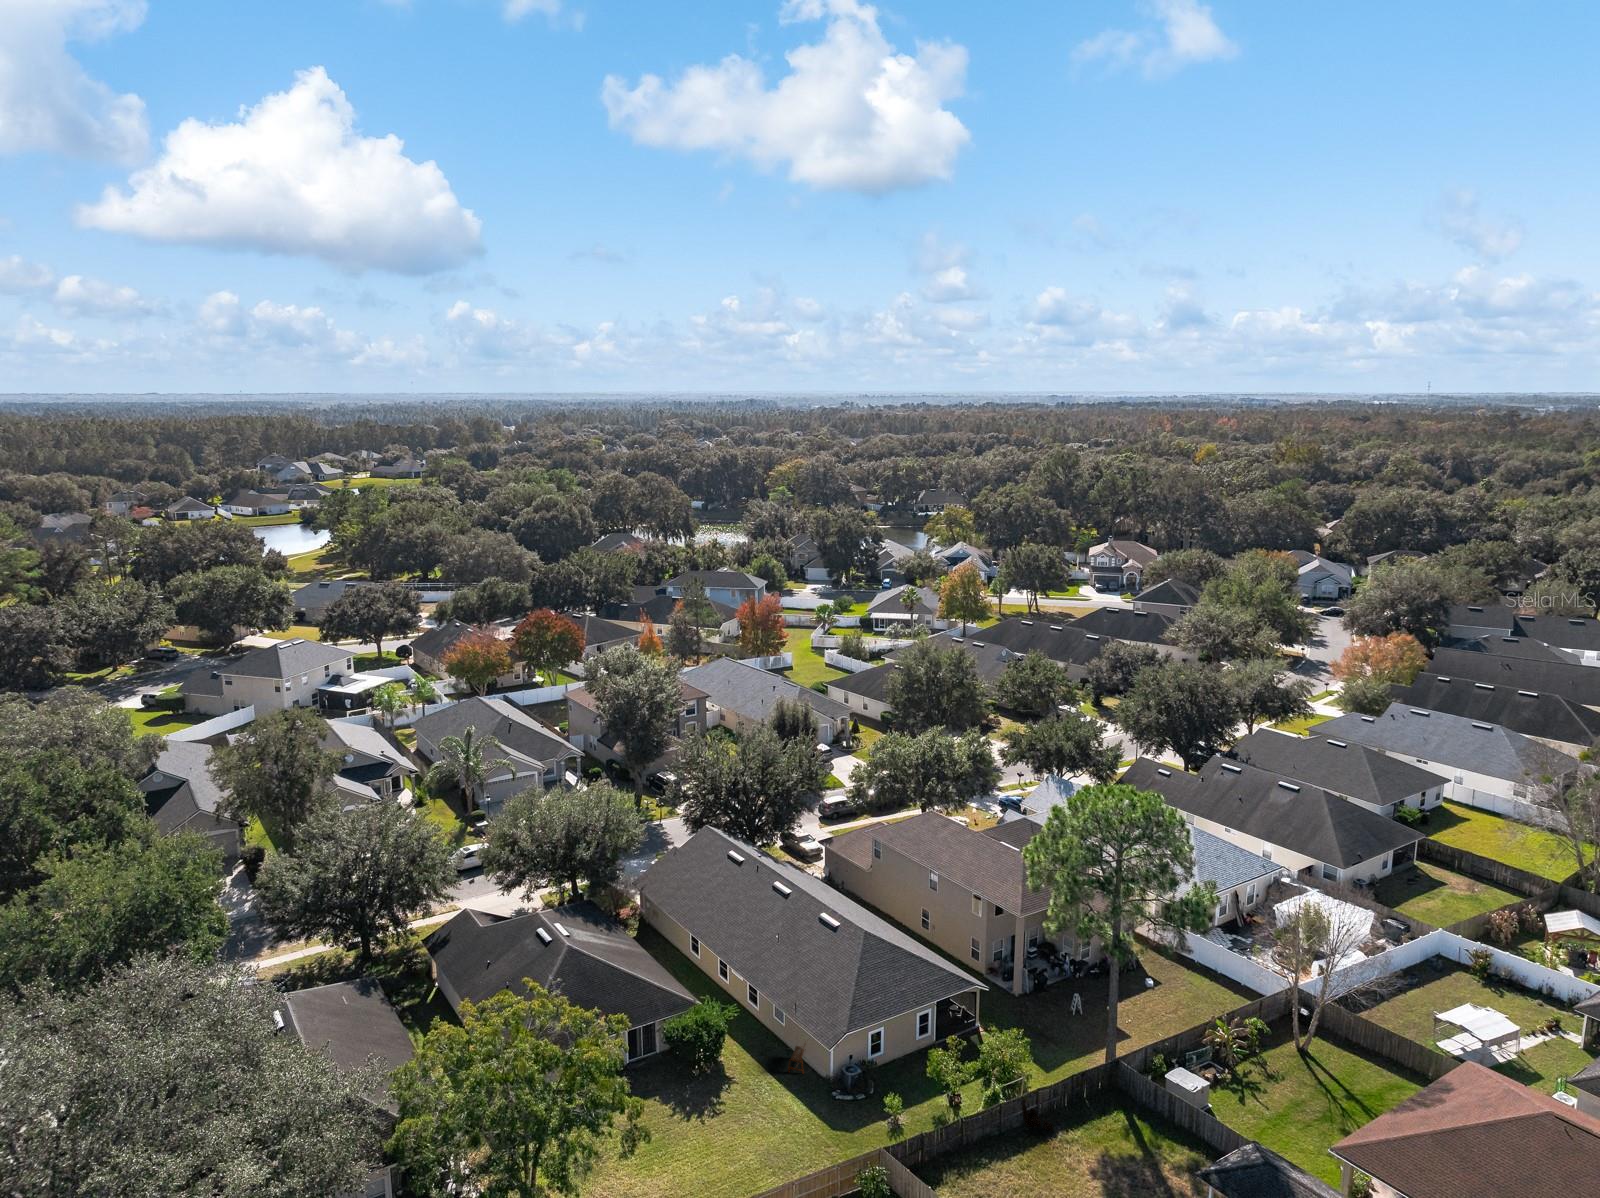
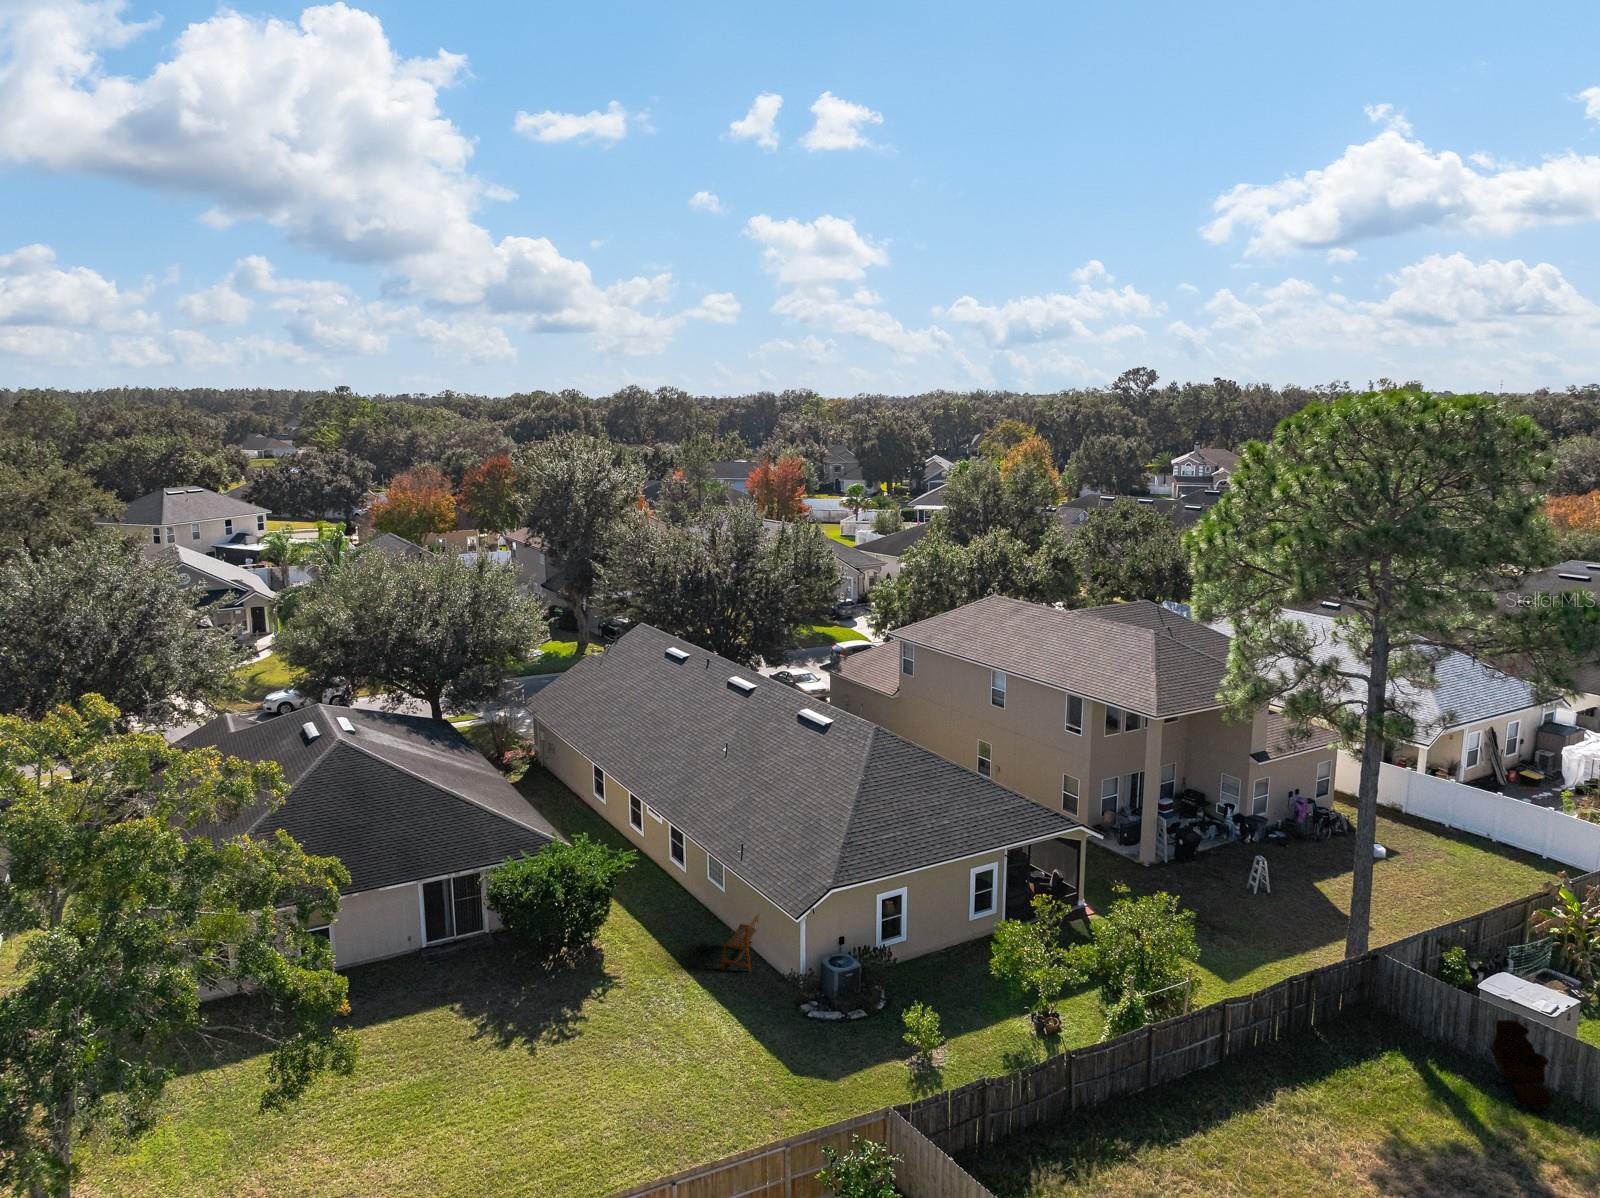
lounge chair: present [1022,1099,1053,1132] -> present [1490,1020,1552,1113]

